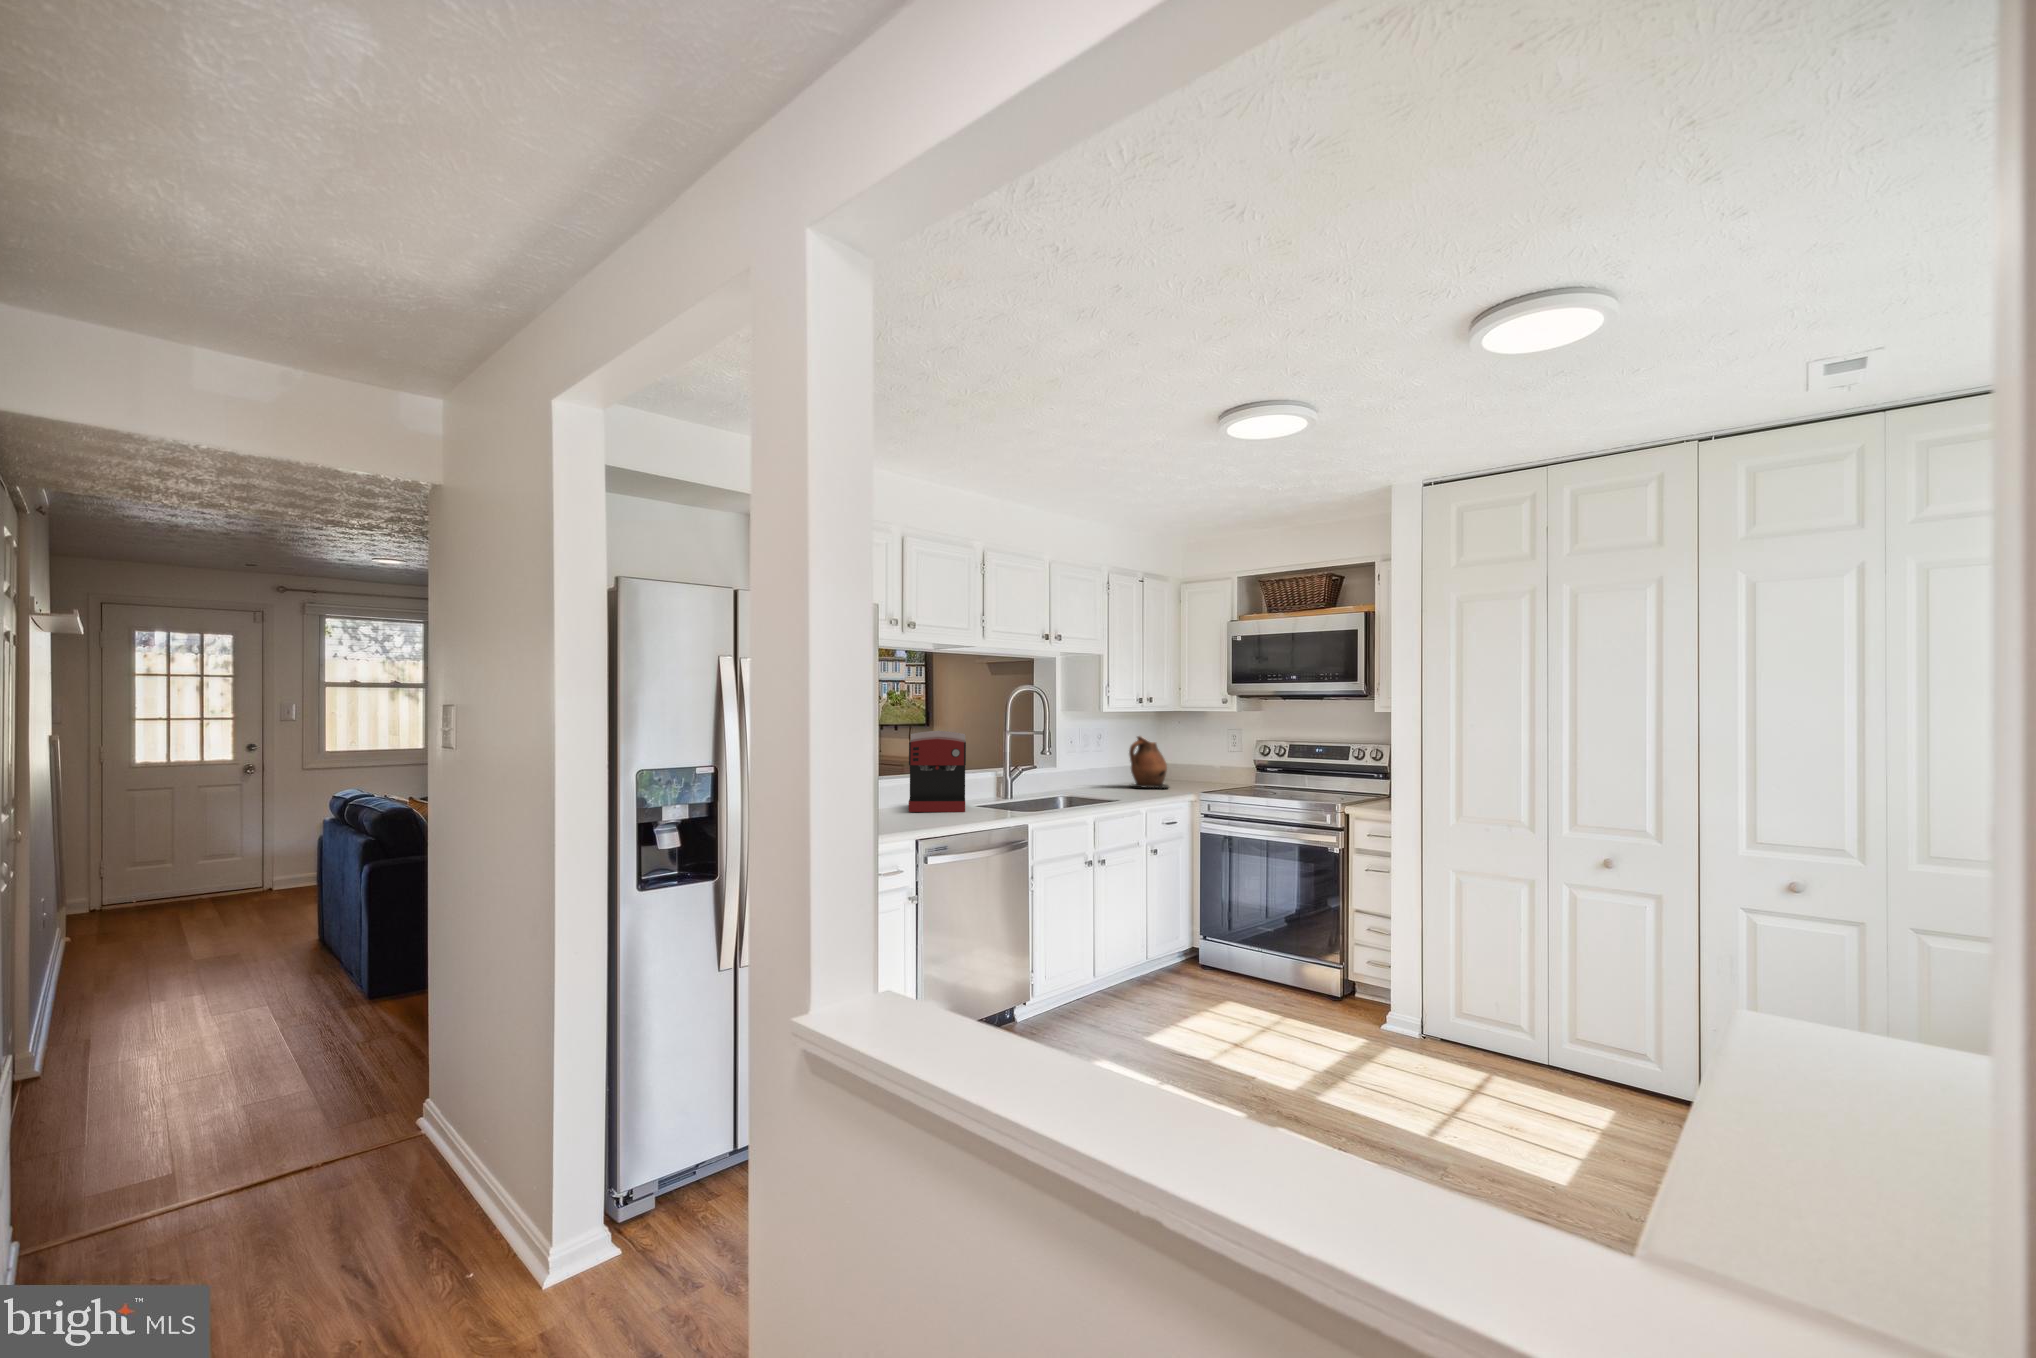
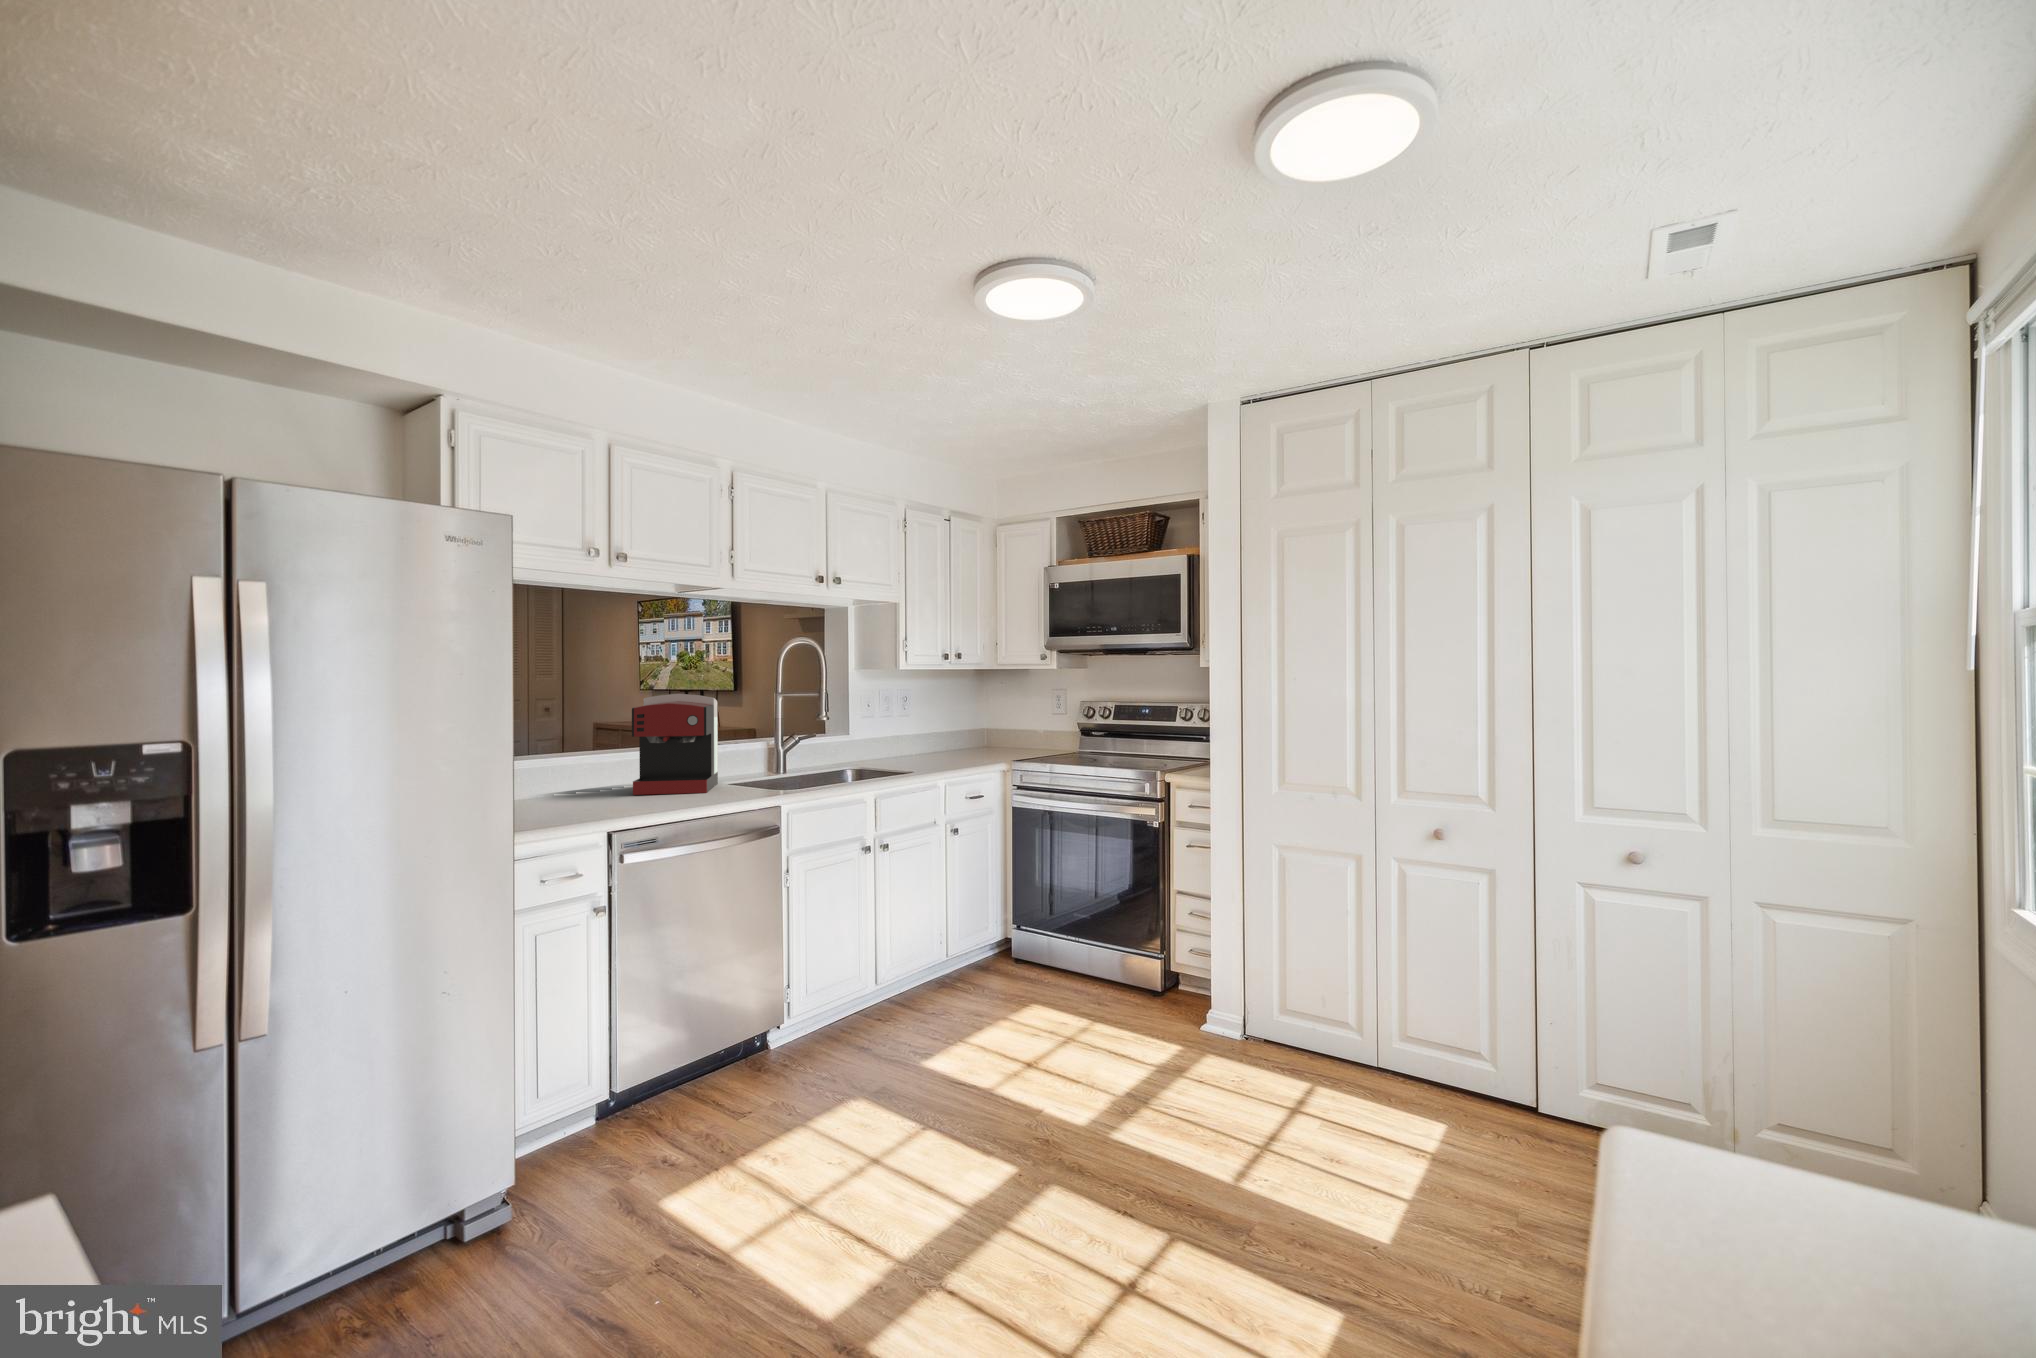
ceramic pitcher: present [1129,736,1169,788] -> none [936,699,983,758]

